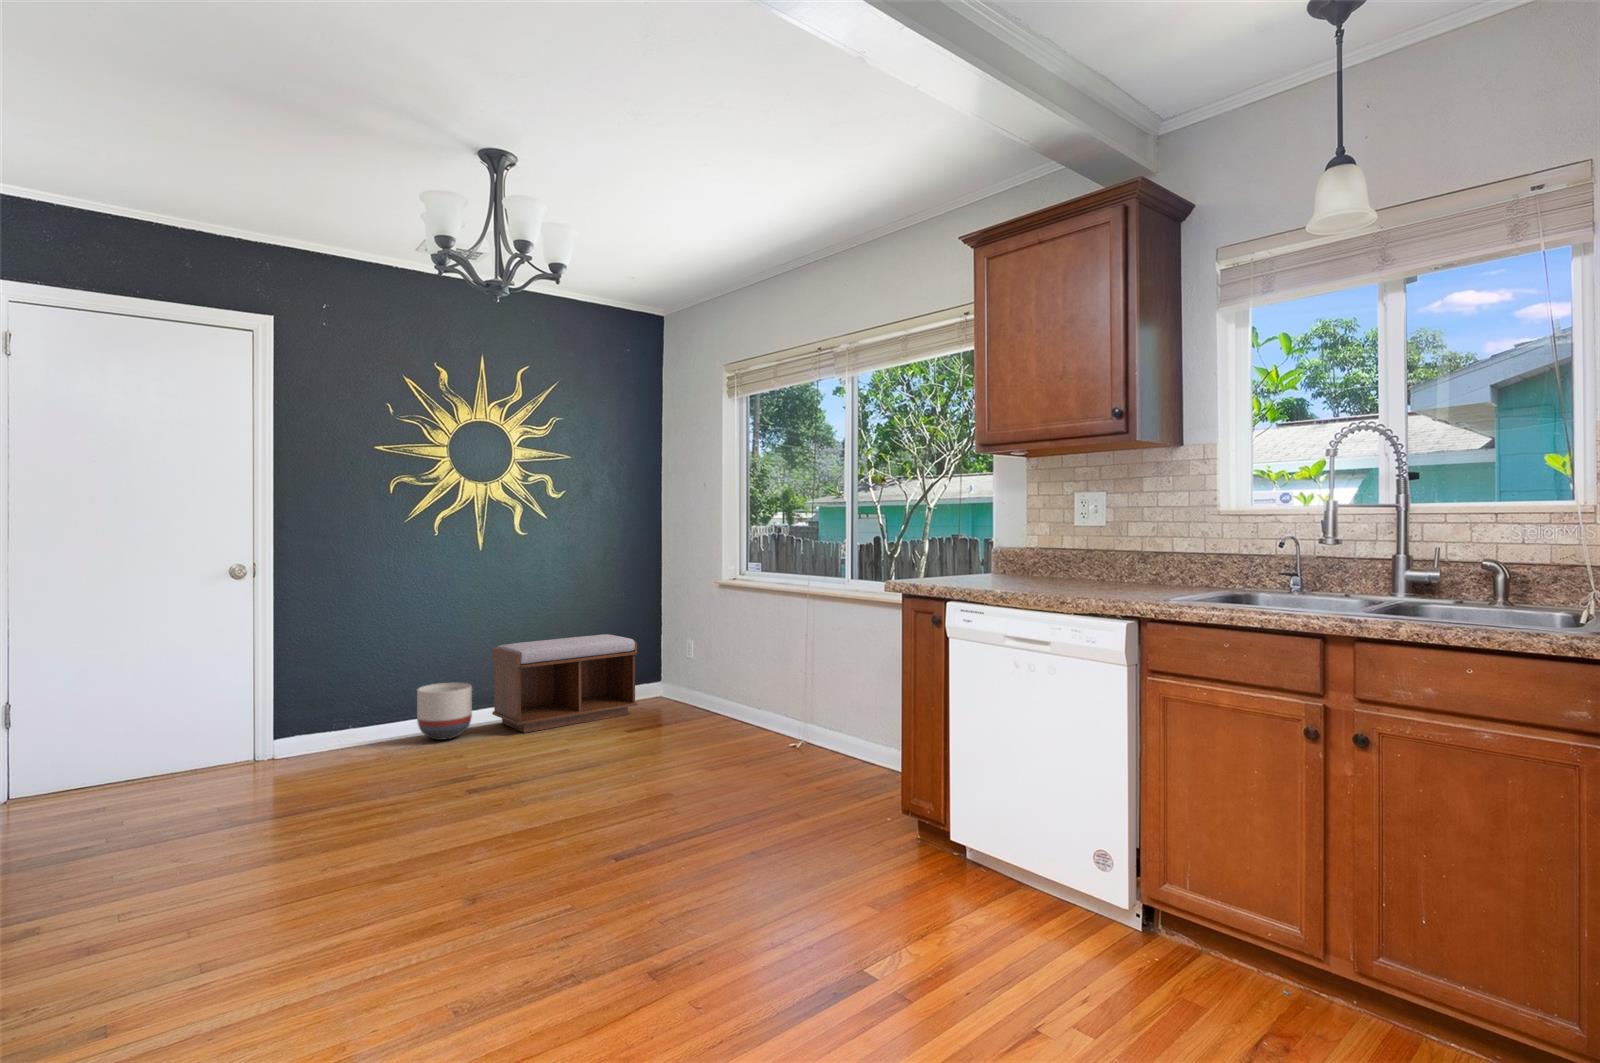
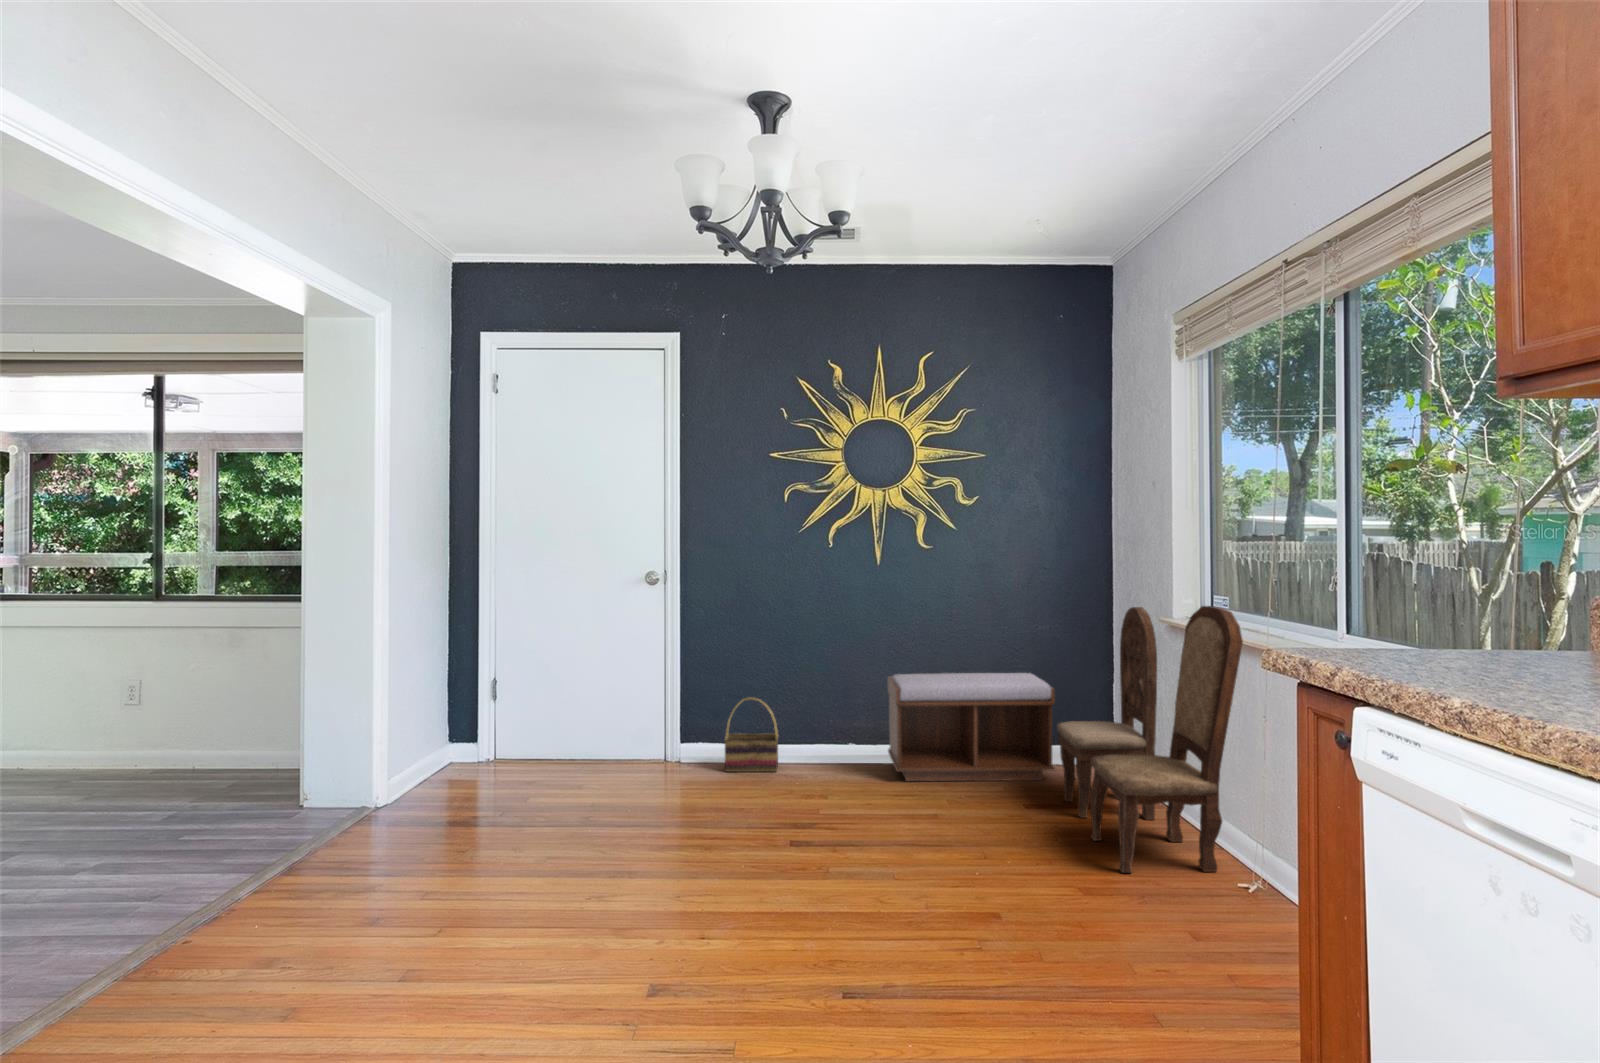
dining chair: none [649,567,795,752] -> present [1057,606,1243,873]
basket: none [333,680,396,756] -> present [724,697,779,772]
planter: present [417,683,472,740] -> none [801,710,856,773]

